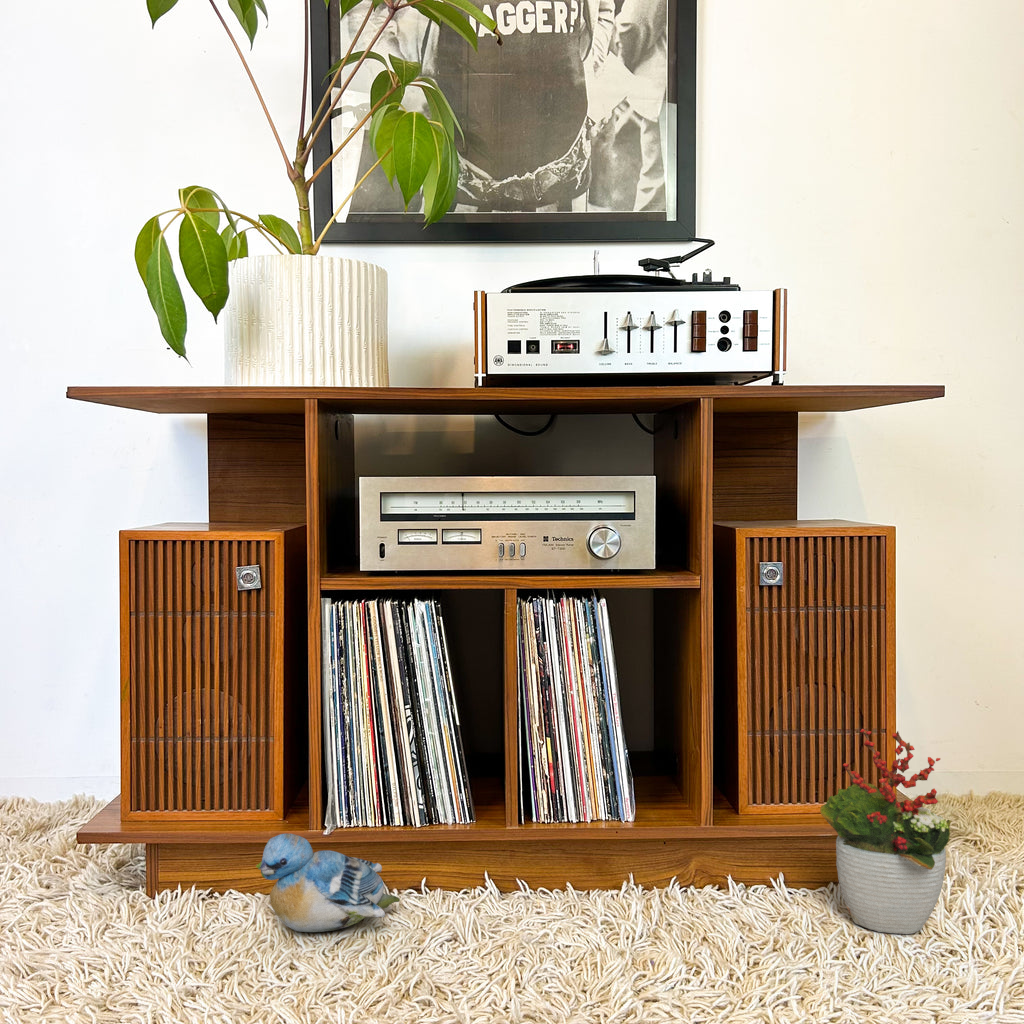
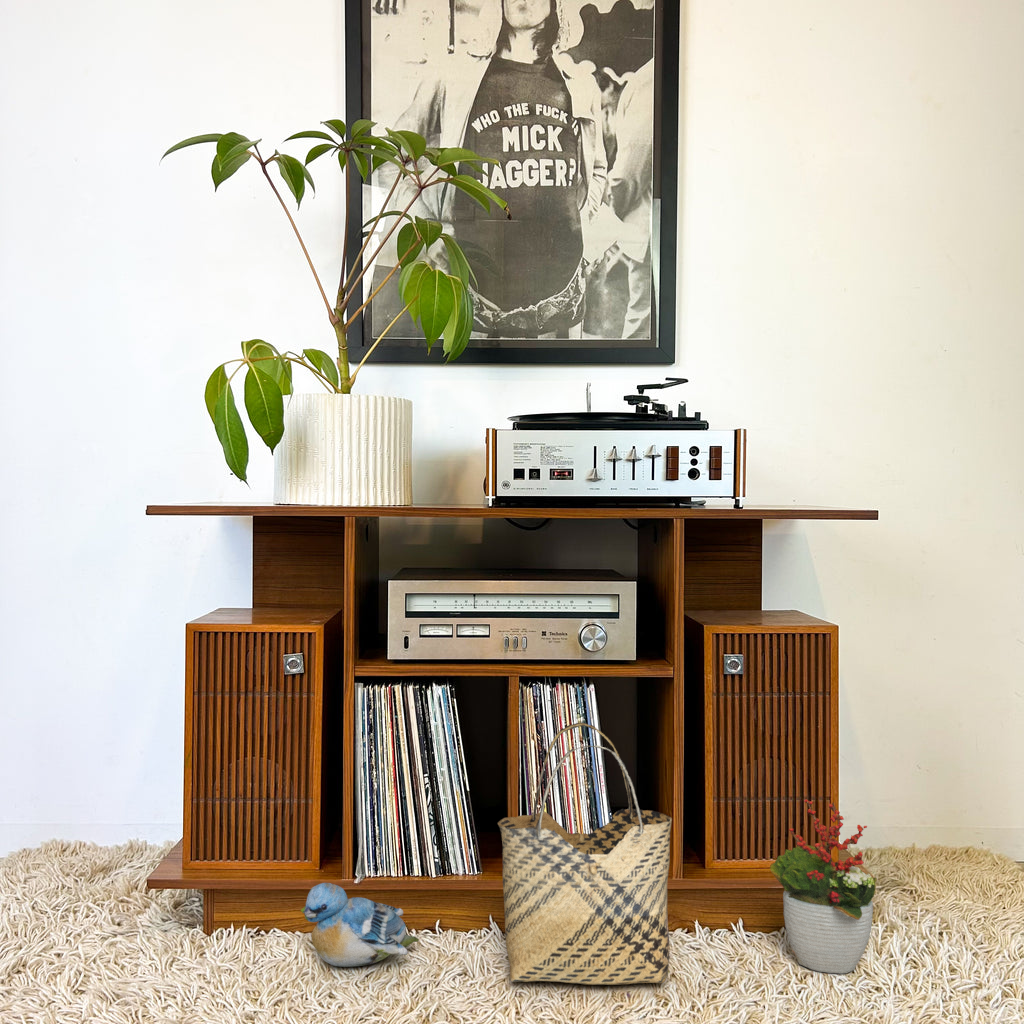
woven basket: none [492,641,703,950] -> present [498,723,672,985]

